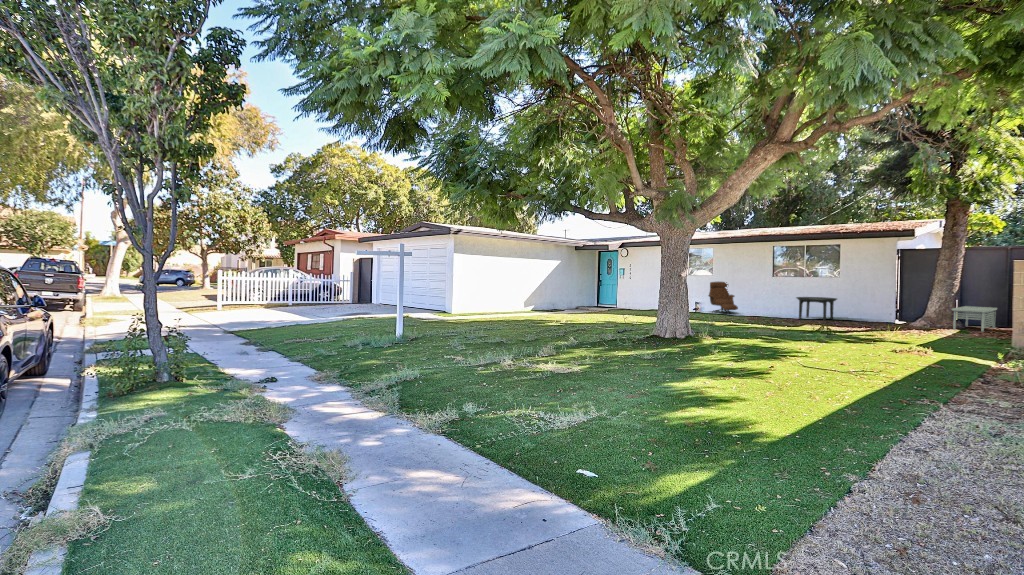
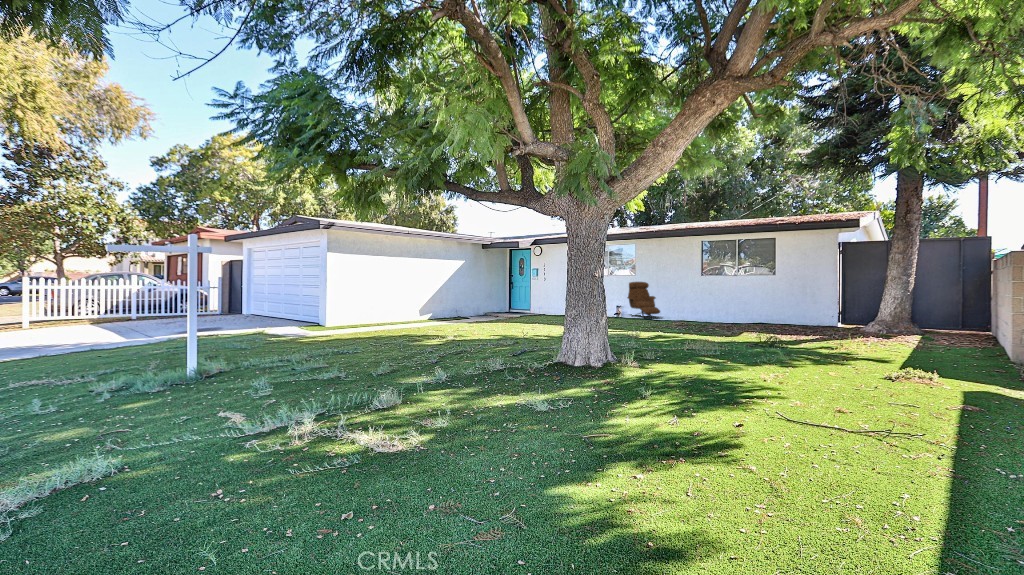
round table: present [797,297,837,321] -> none [725,298,771,325]
storage bench: present [952,306,997,331] -> none [906,306,951,337]

